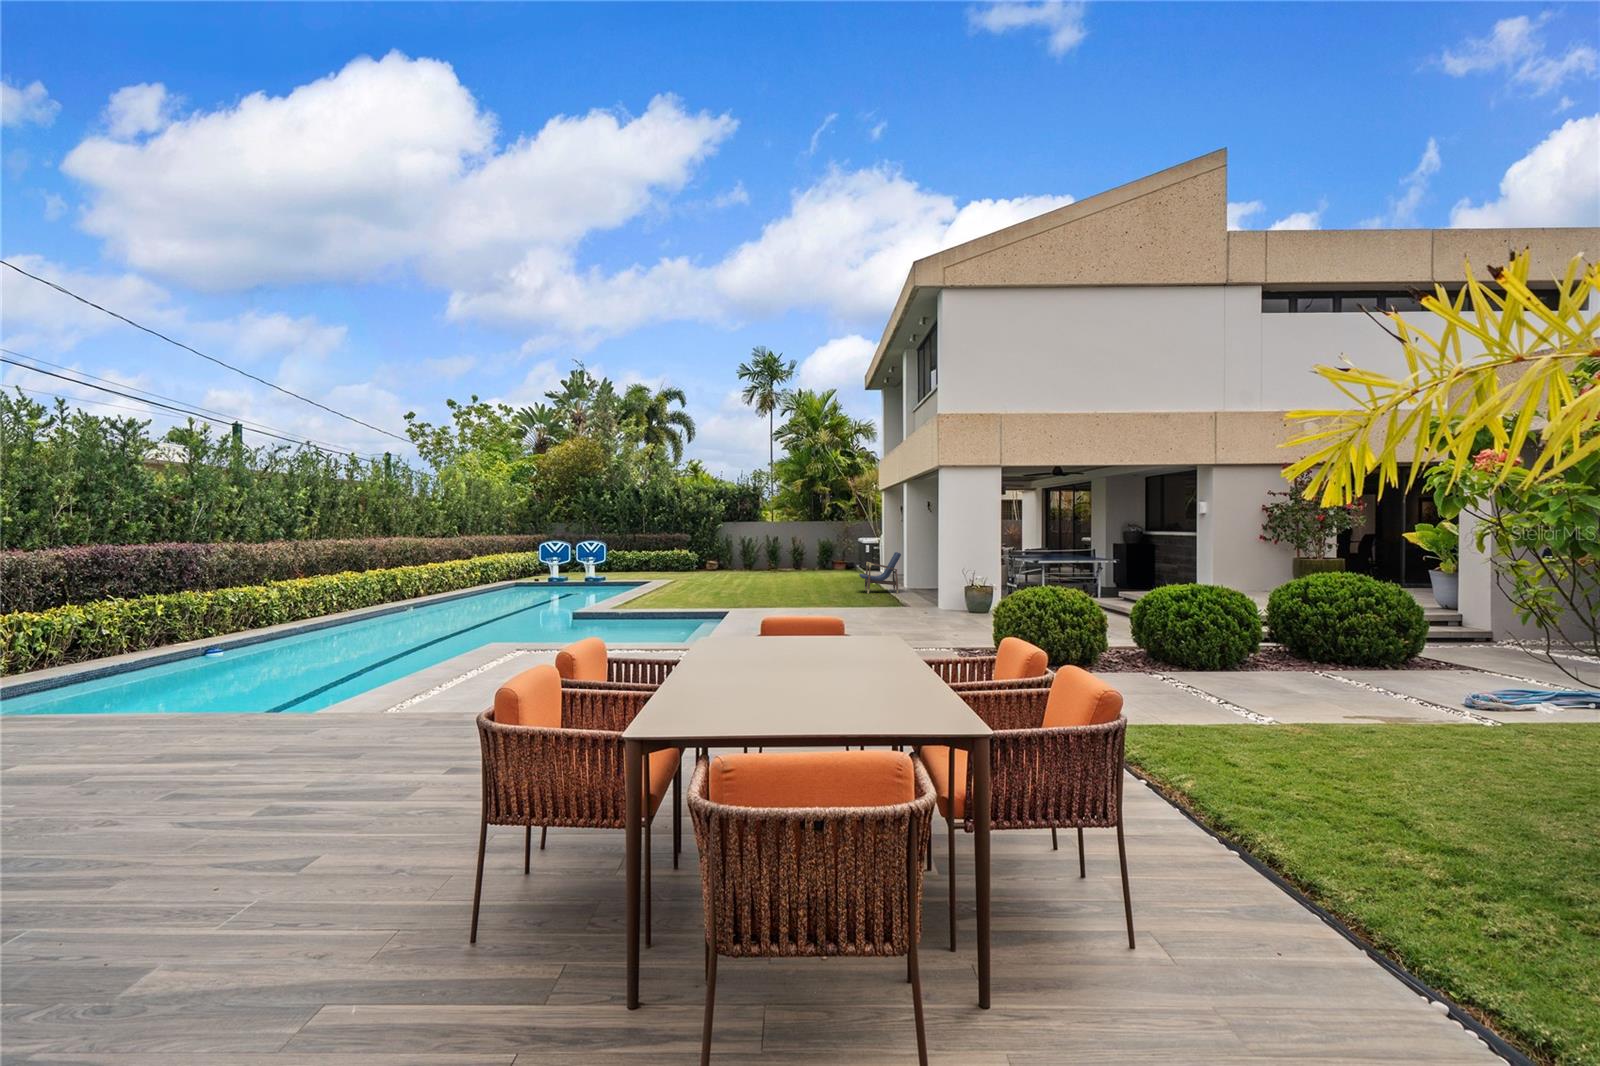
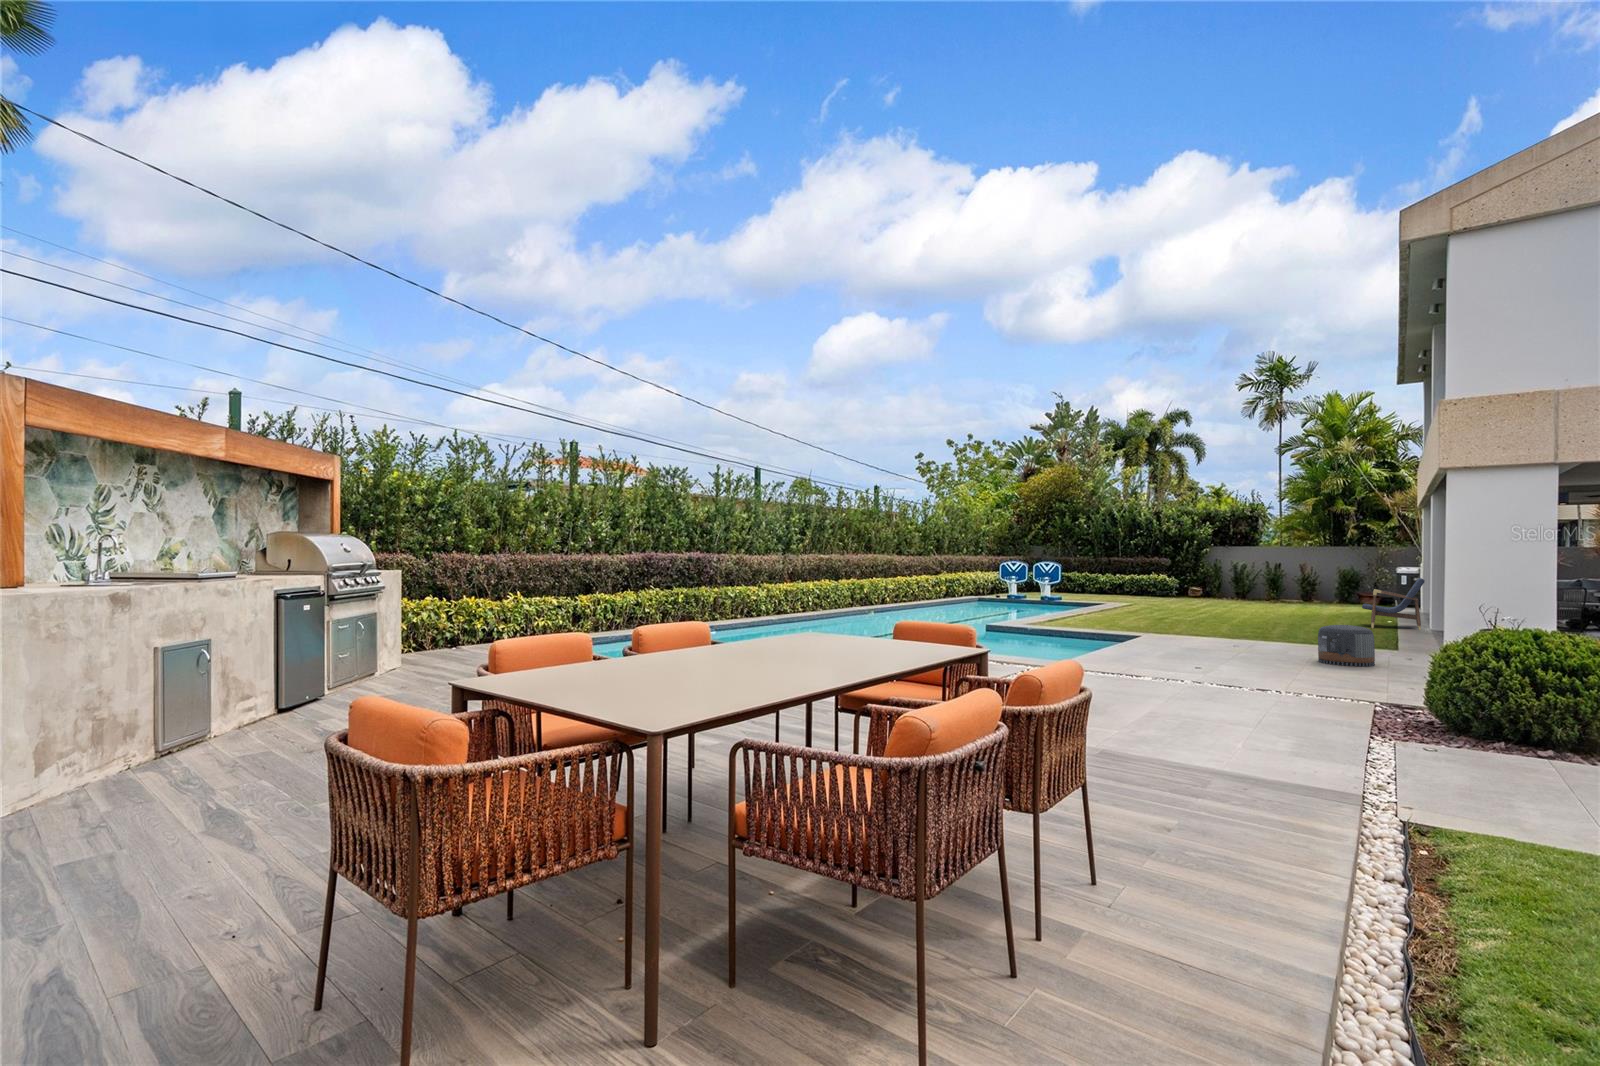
pouf: none [866,597,904,630] -> present [1318,625,1375,666]

